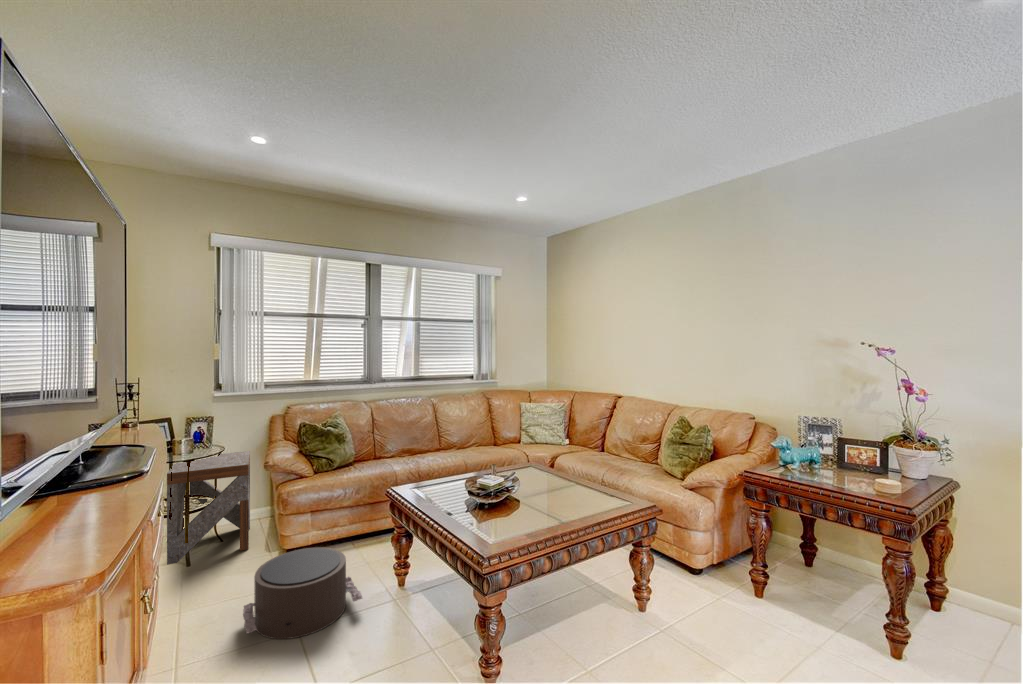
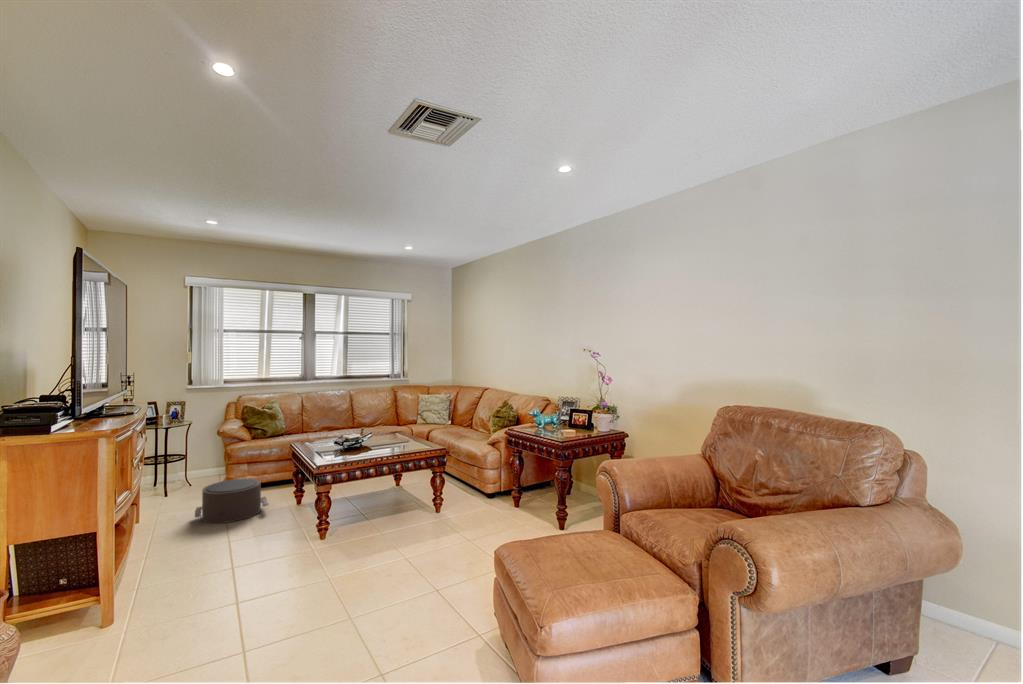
side table: present [167,451,250,565] -> none [153,426,212,495]

